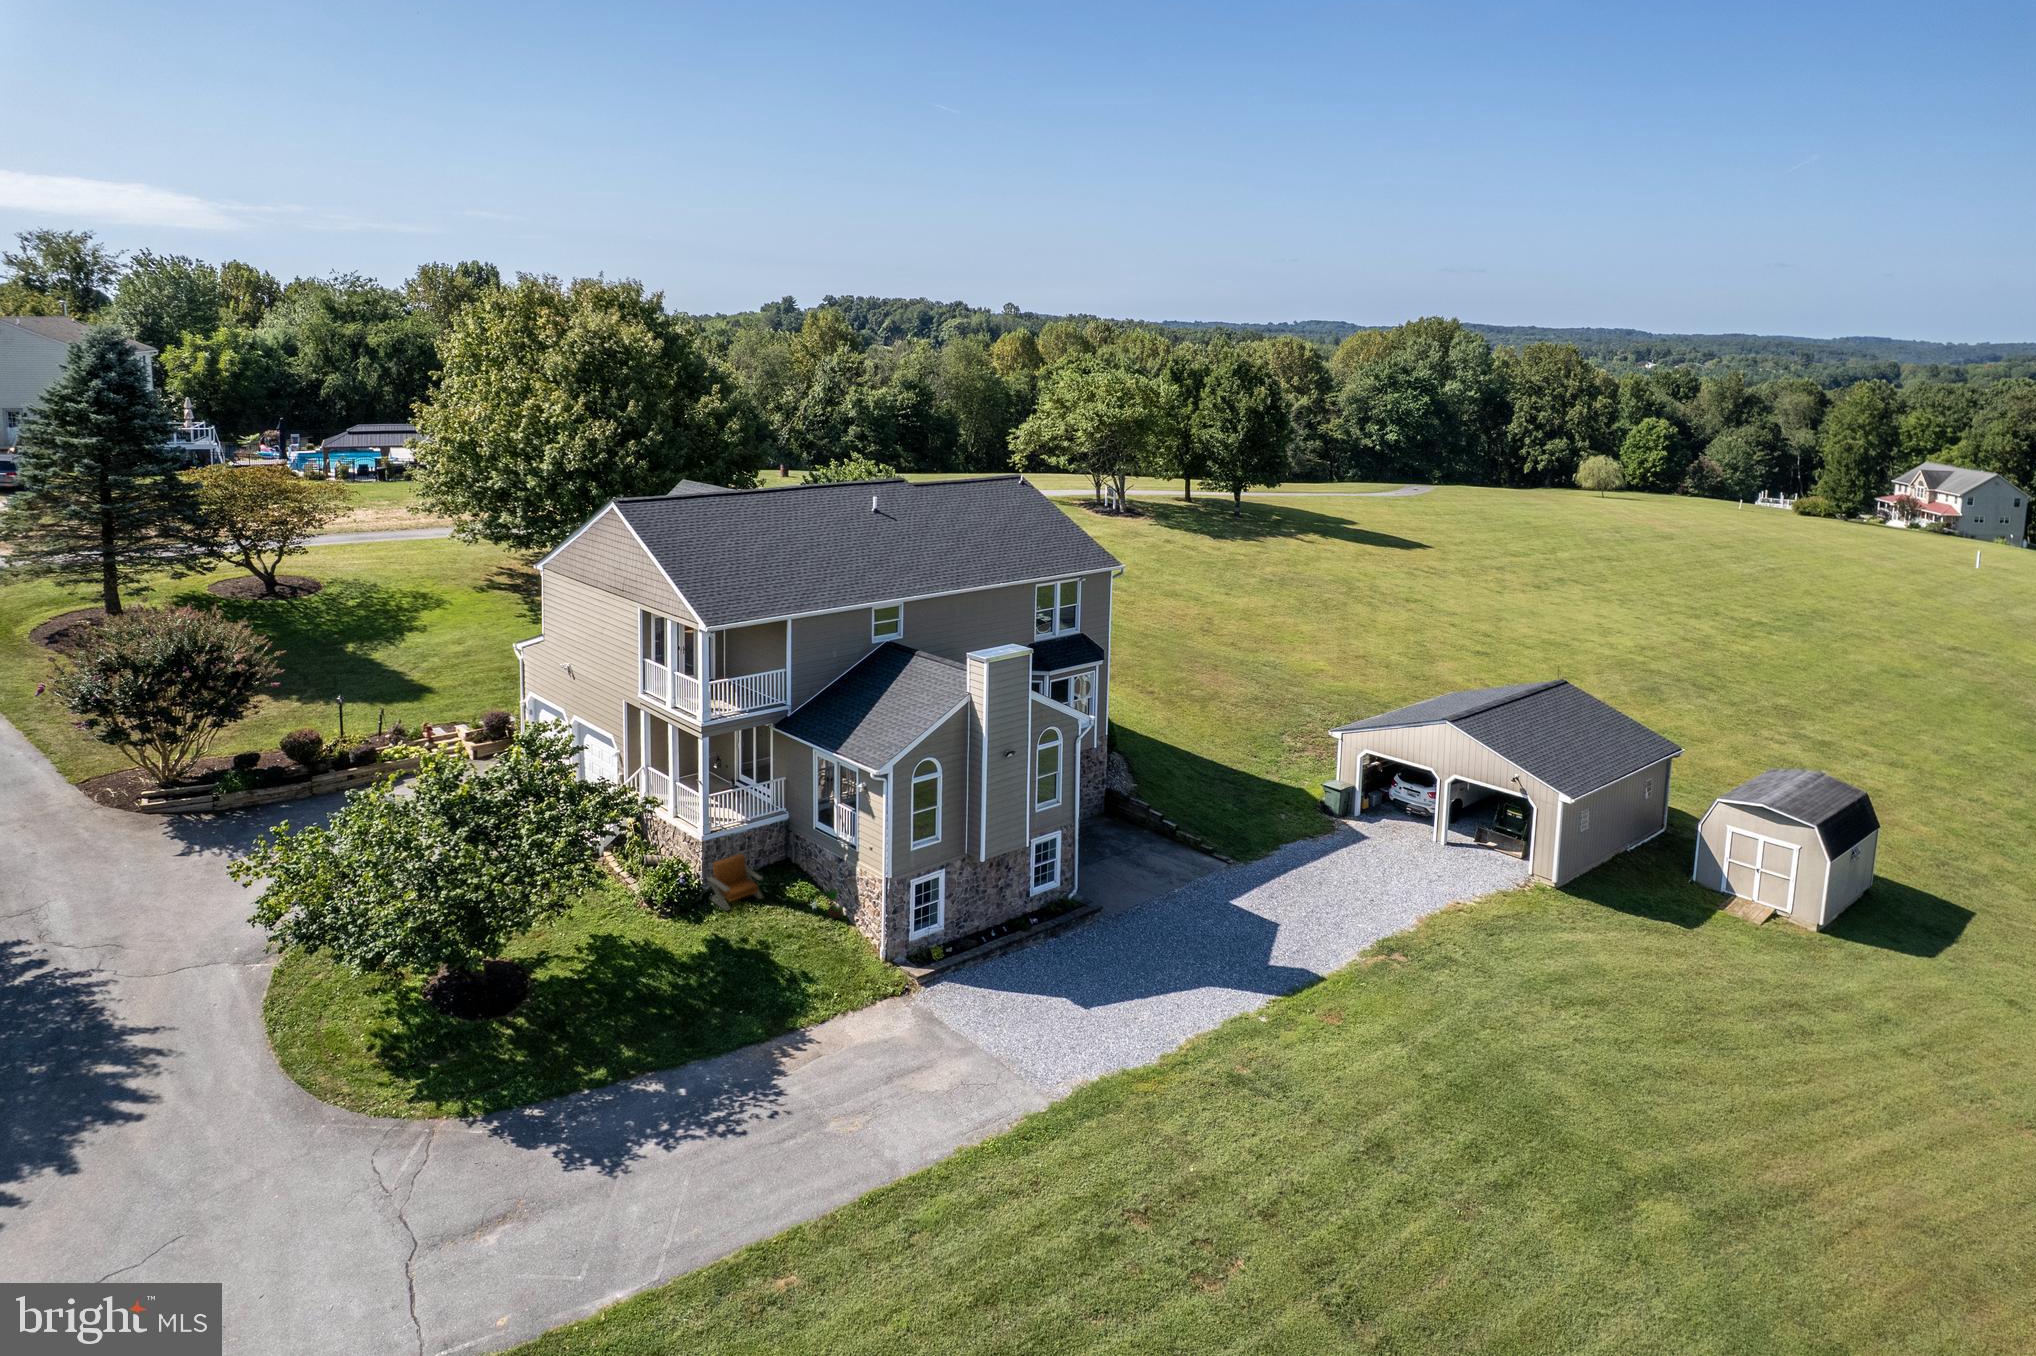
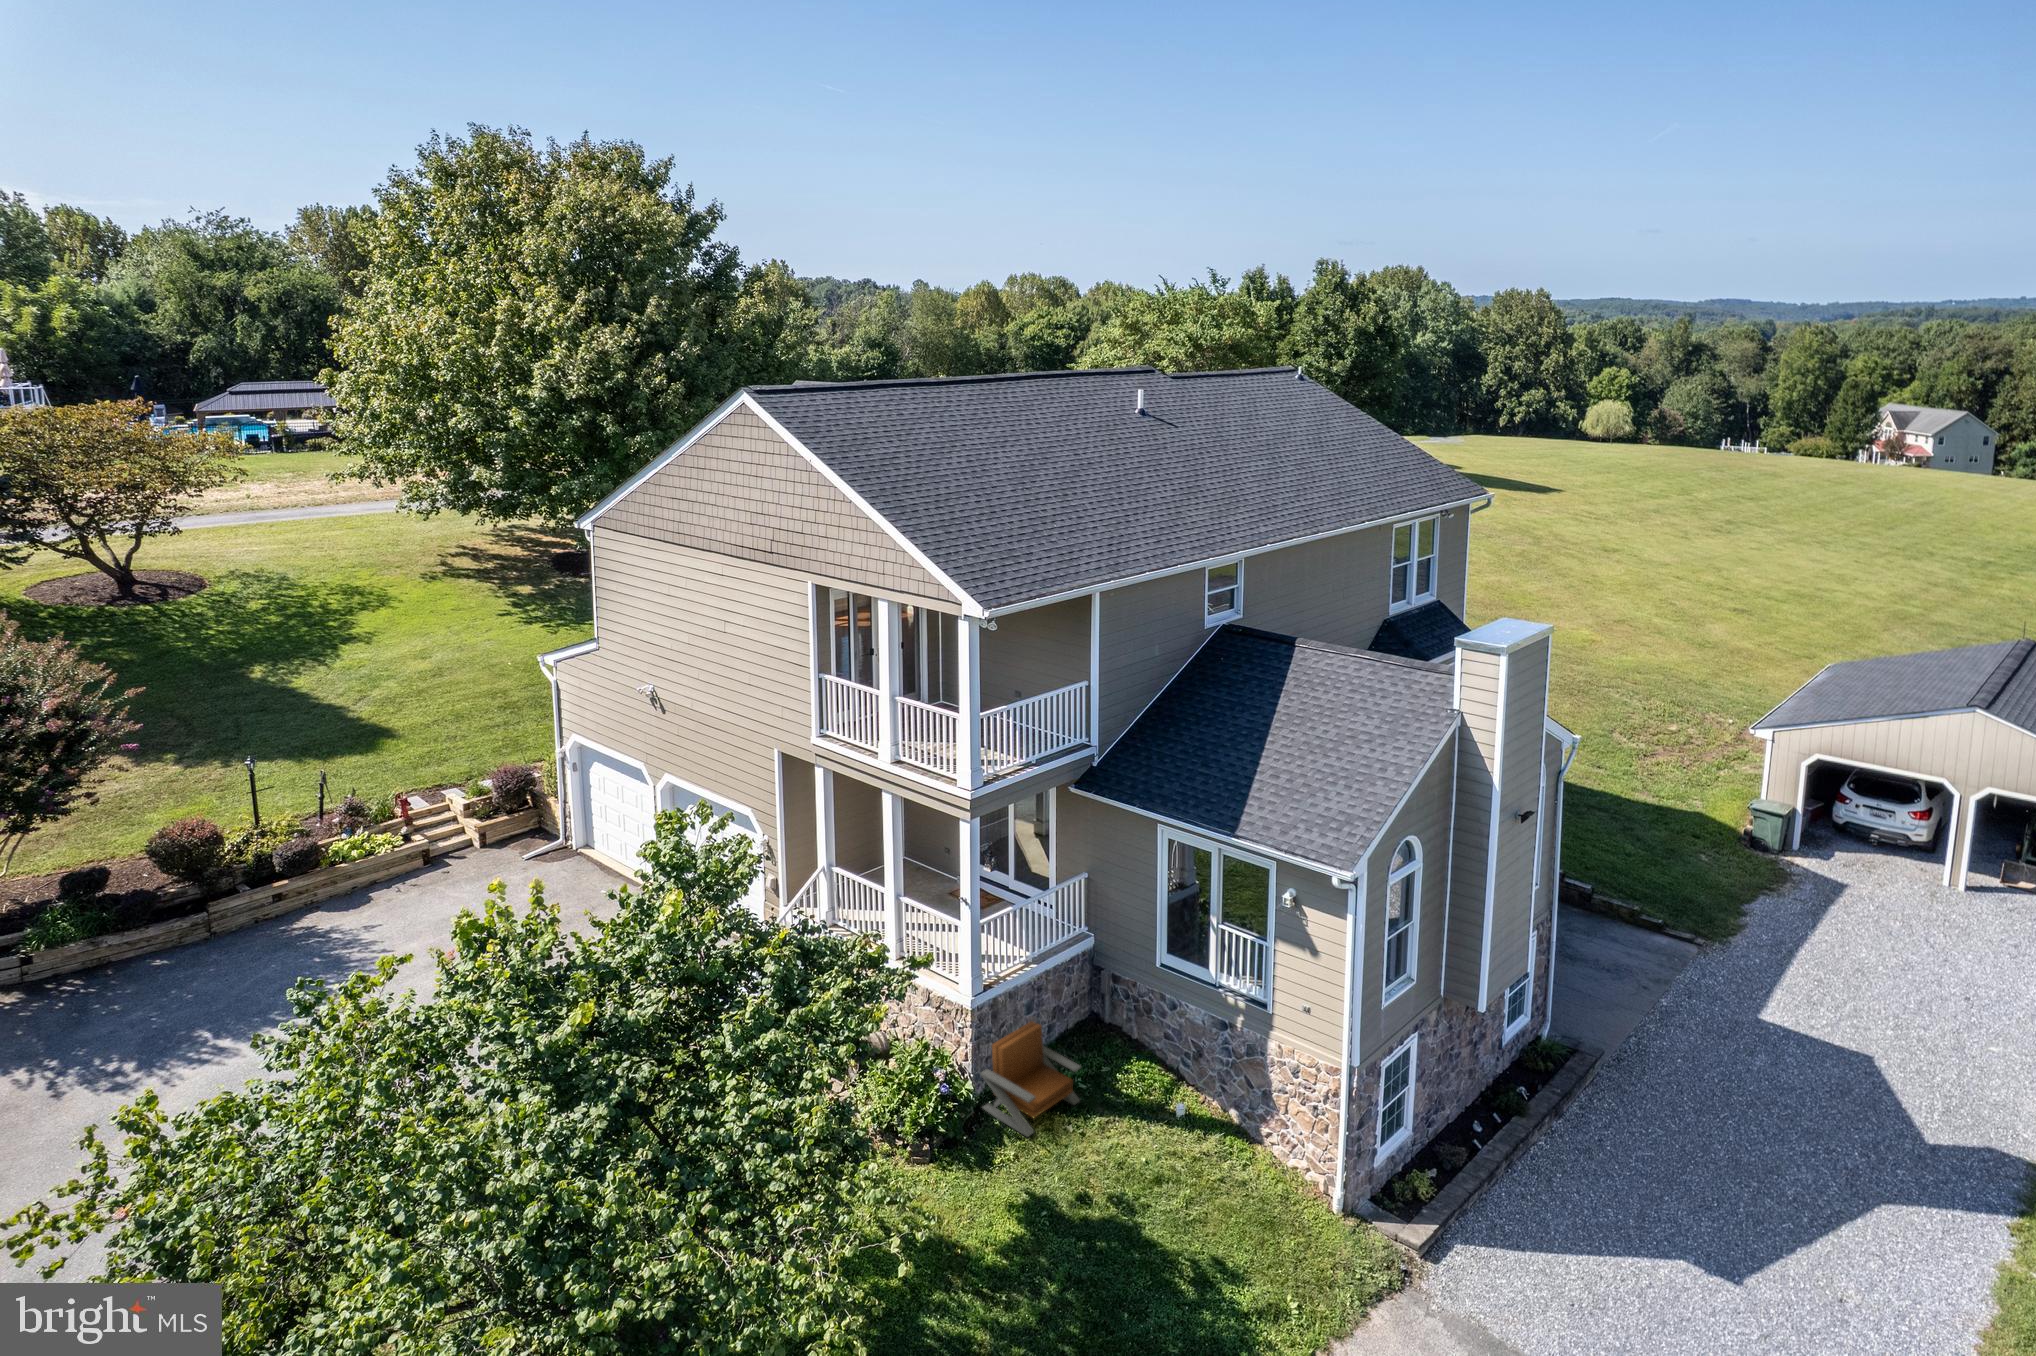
potted tree: present [822,889,843,918] -> none [1198,1077,1238,1137]

